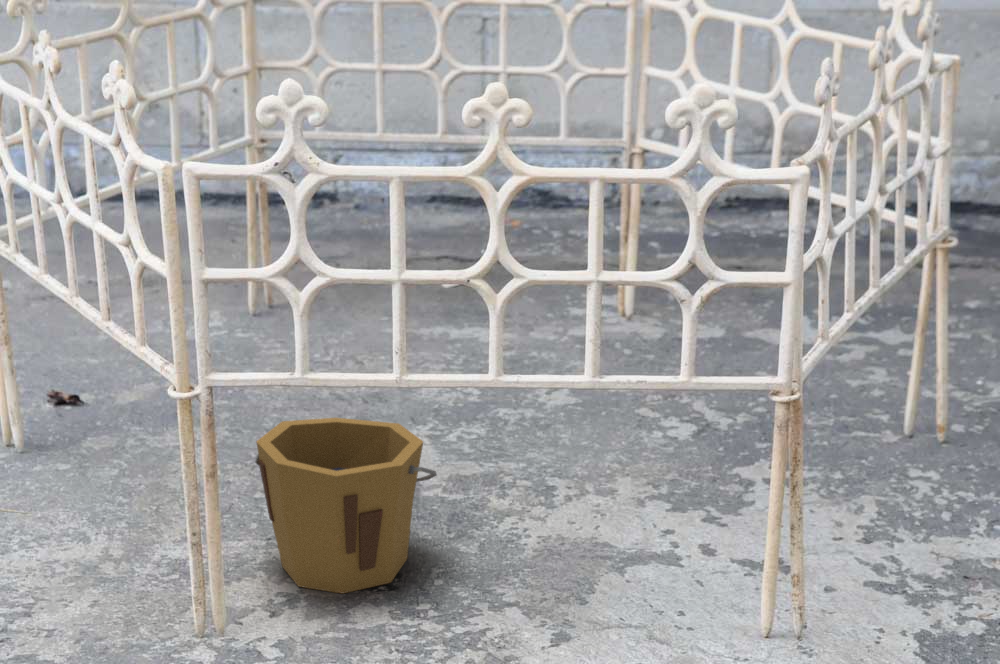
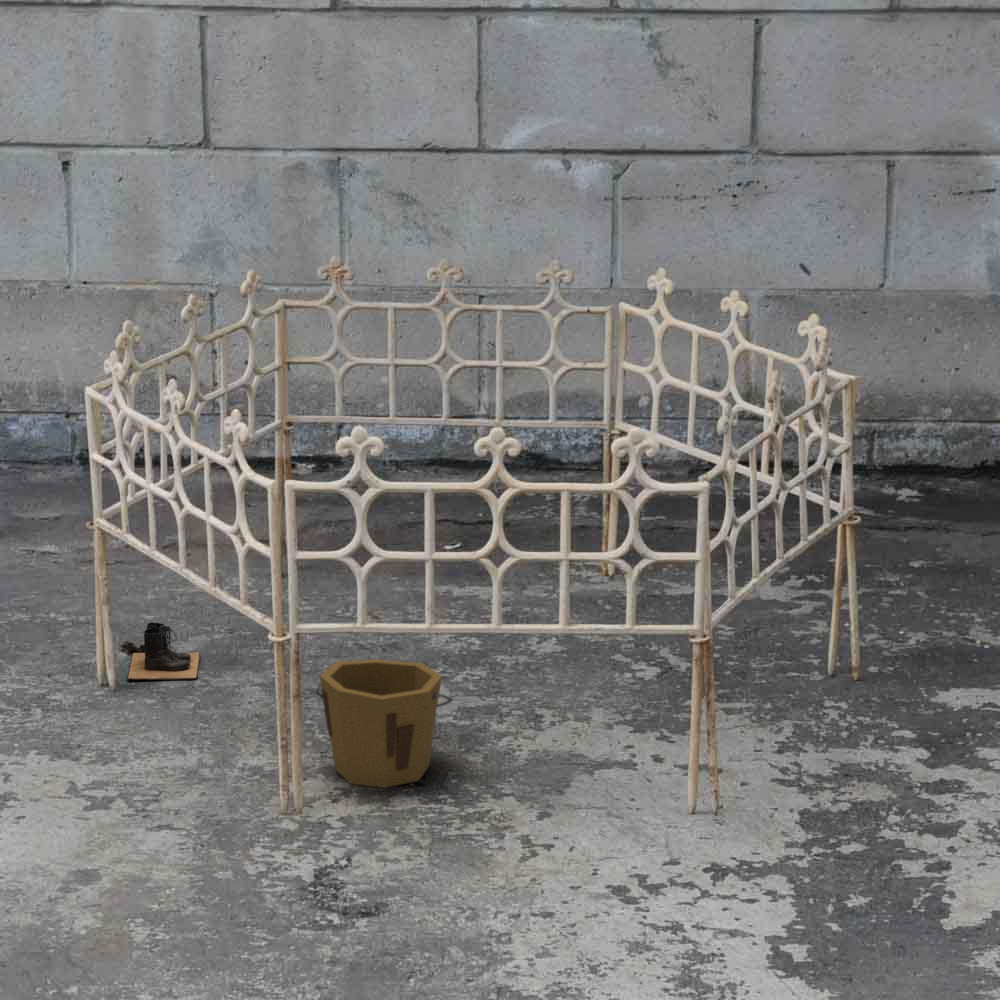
boots: none [46,367,144,437] -> present [127,623,200,680]

